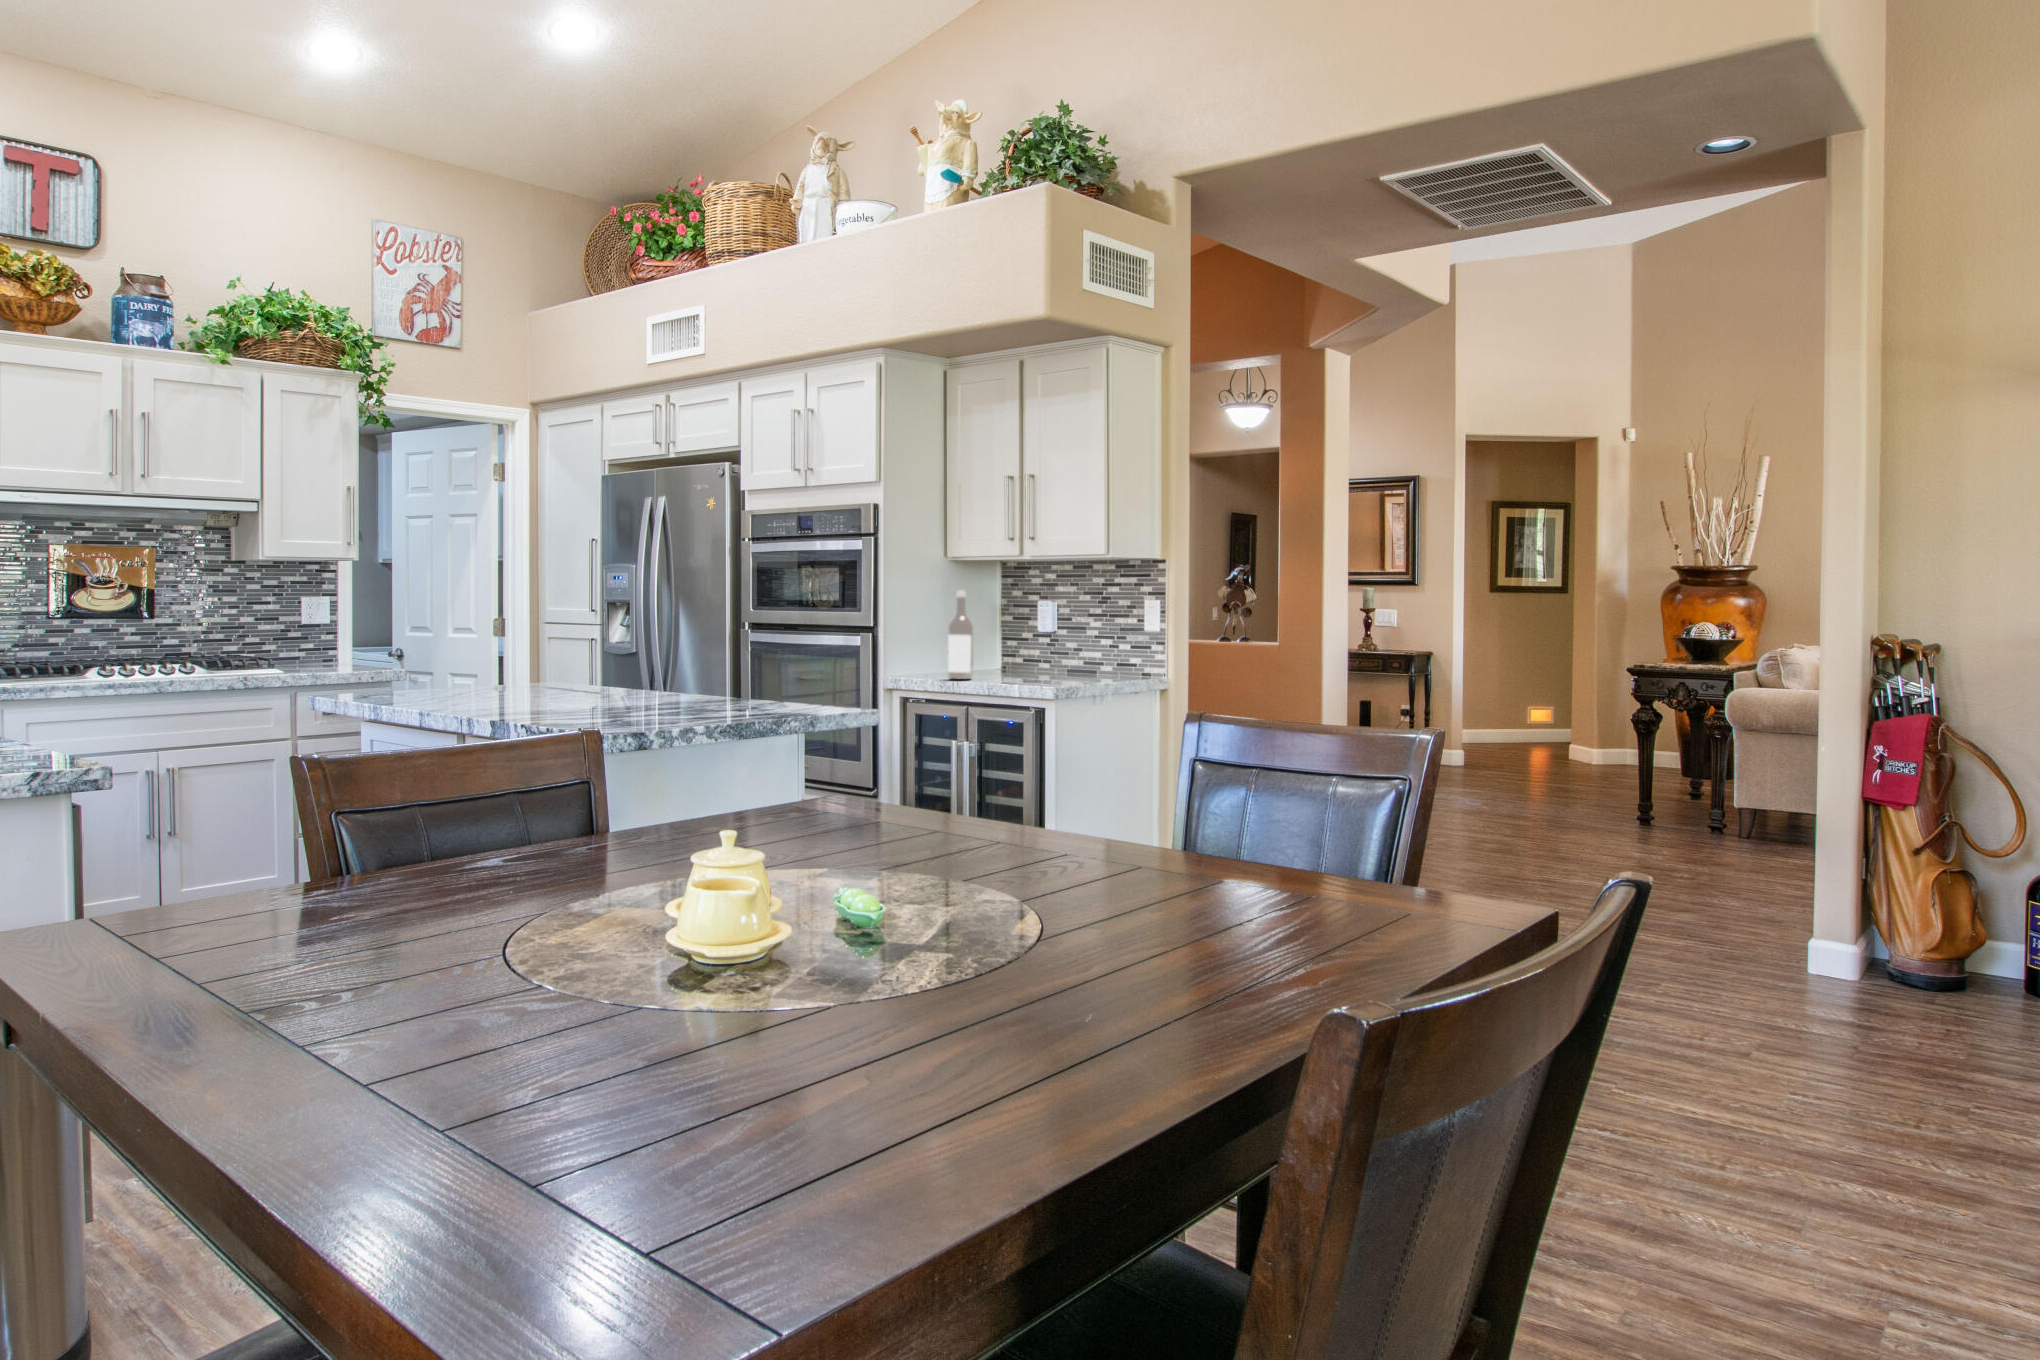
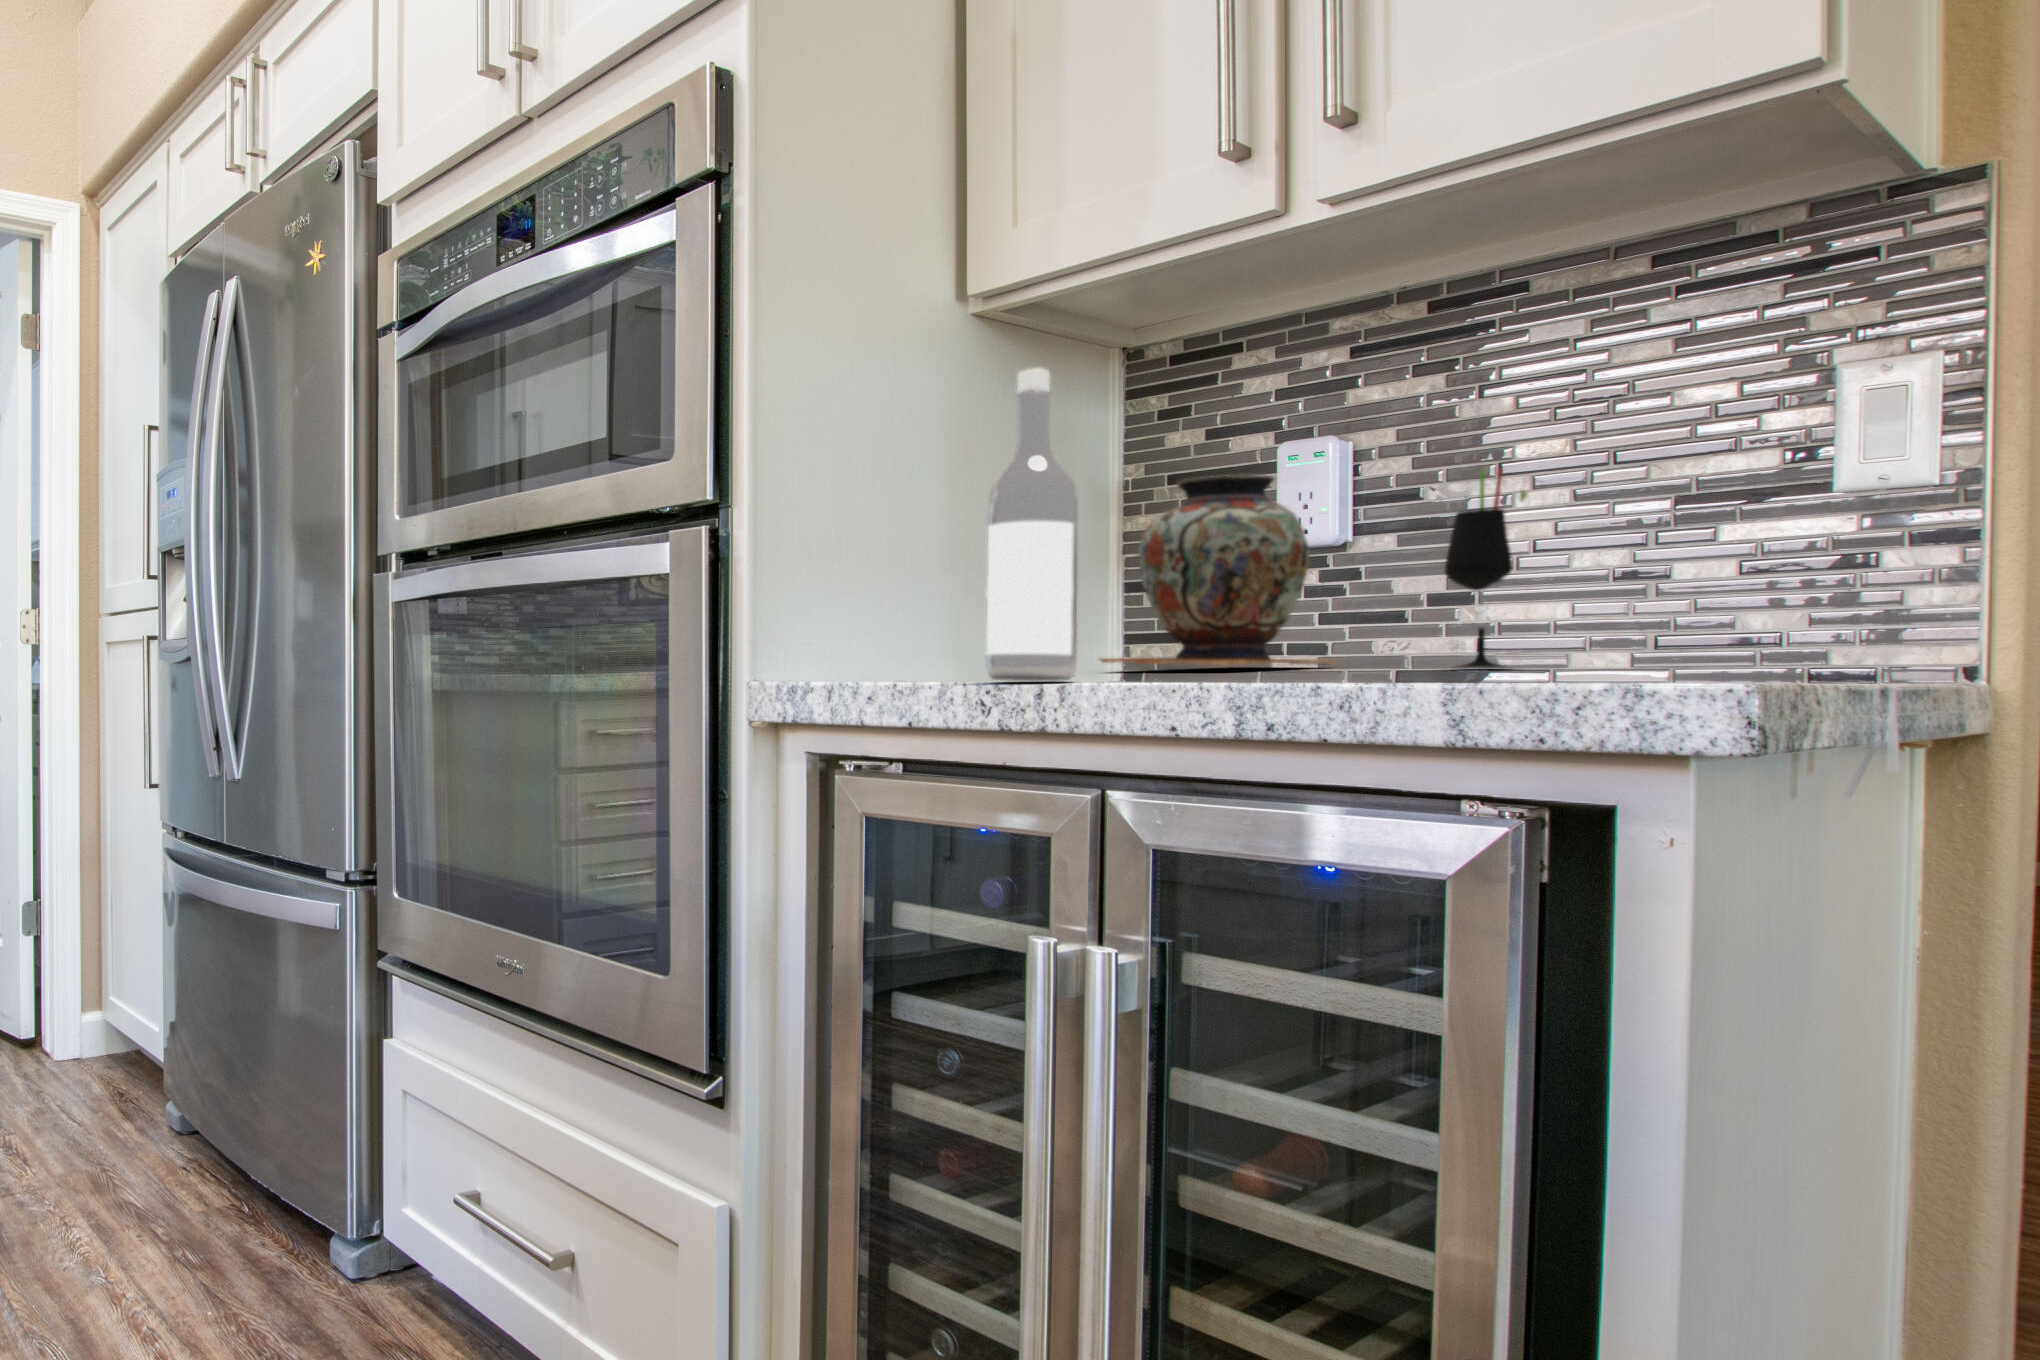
decorative vase: none [990,609,1063,671] -> present [1100,475,1335,666]
wine glass: none [1081,617,1099,673] -> present [1445,469,1528,668]

